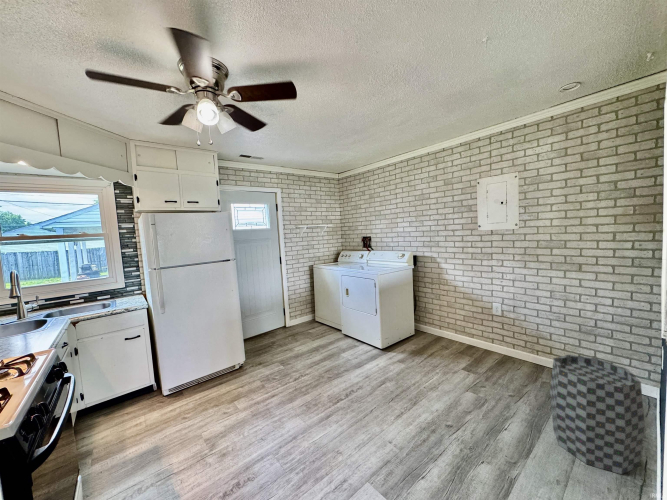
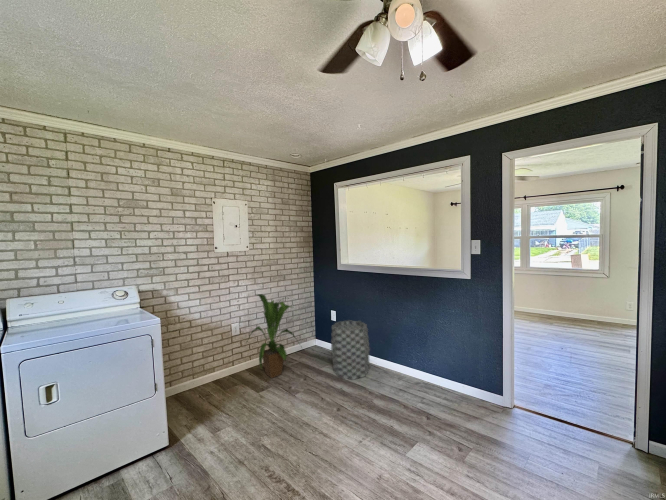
house plant: none [477,276,569,378] -> present [251,294,294,378]

